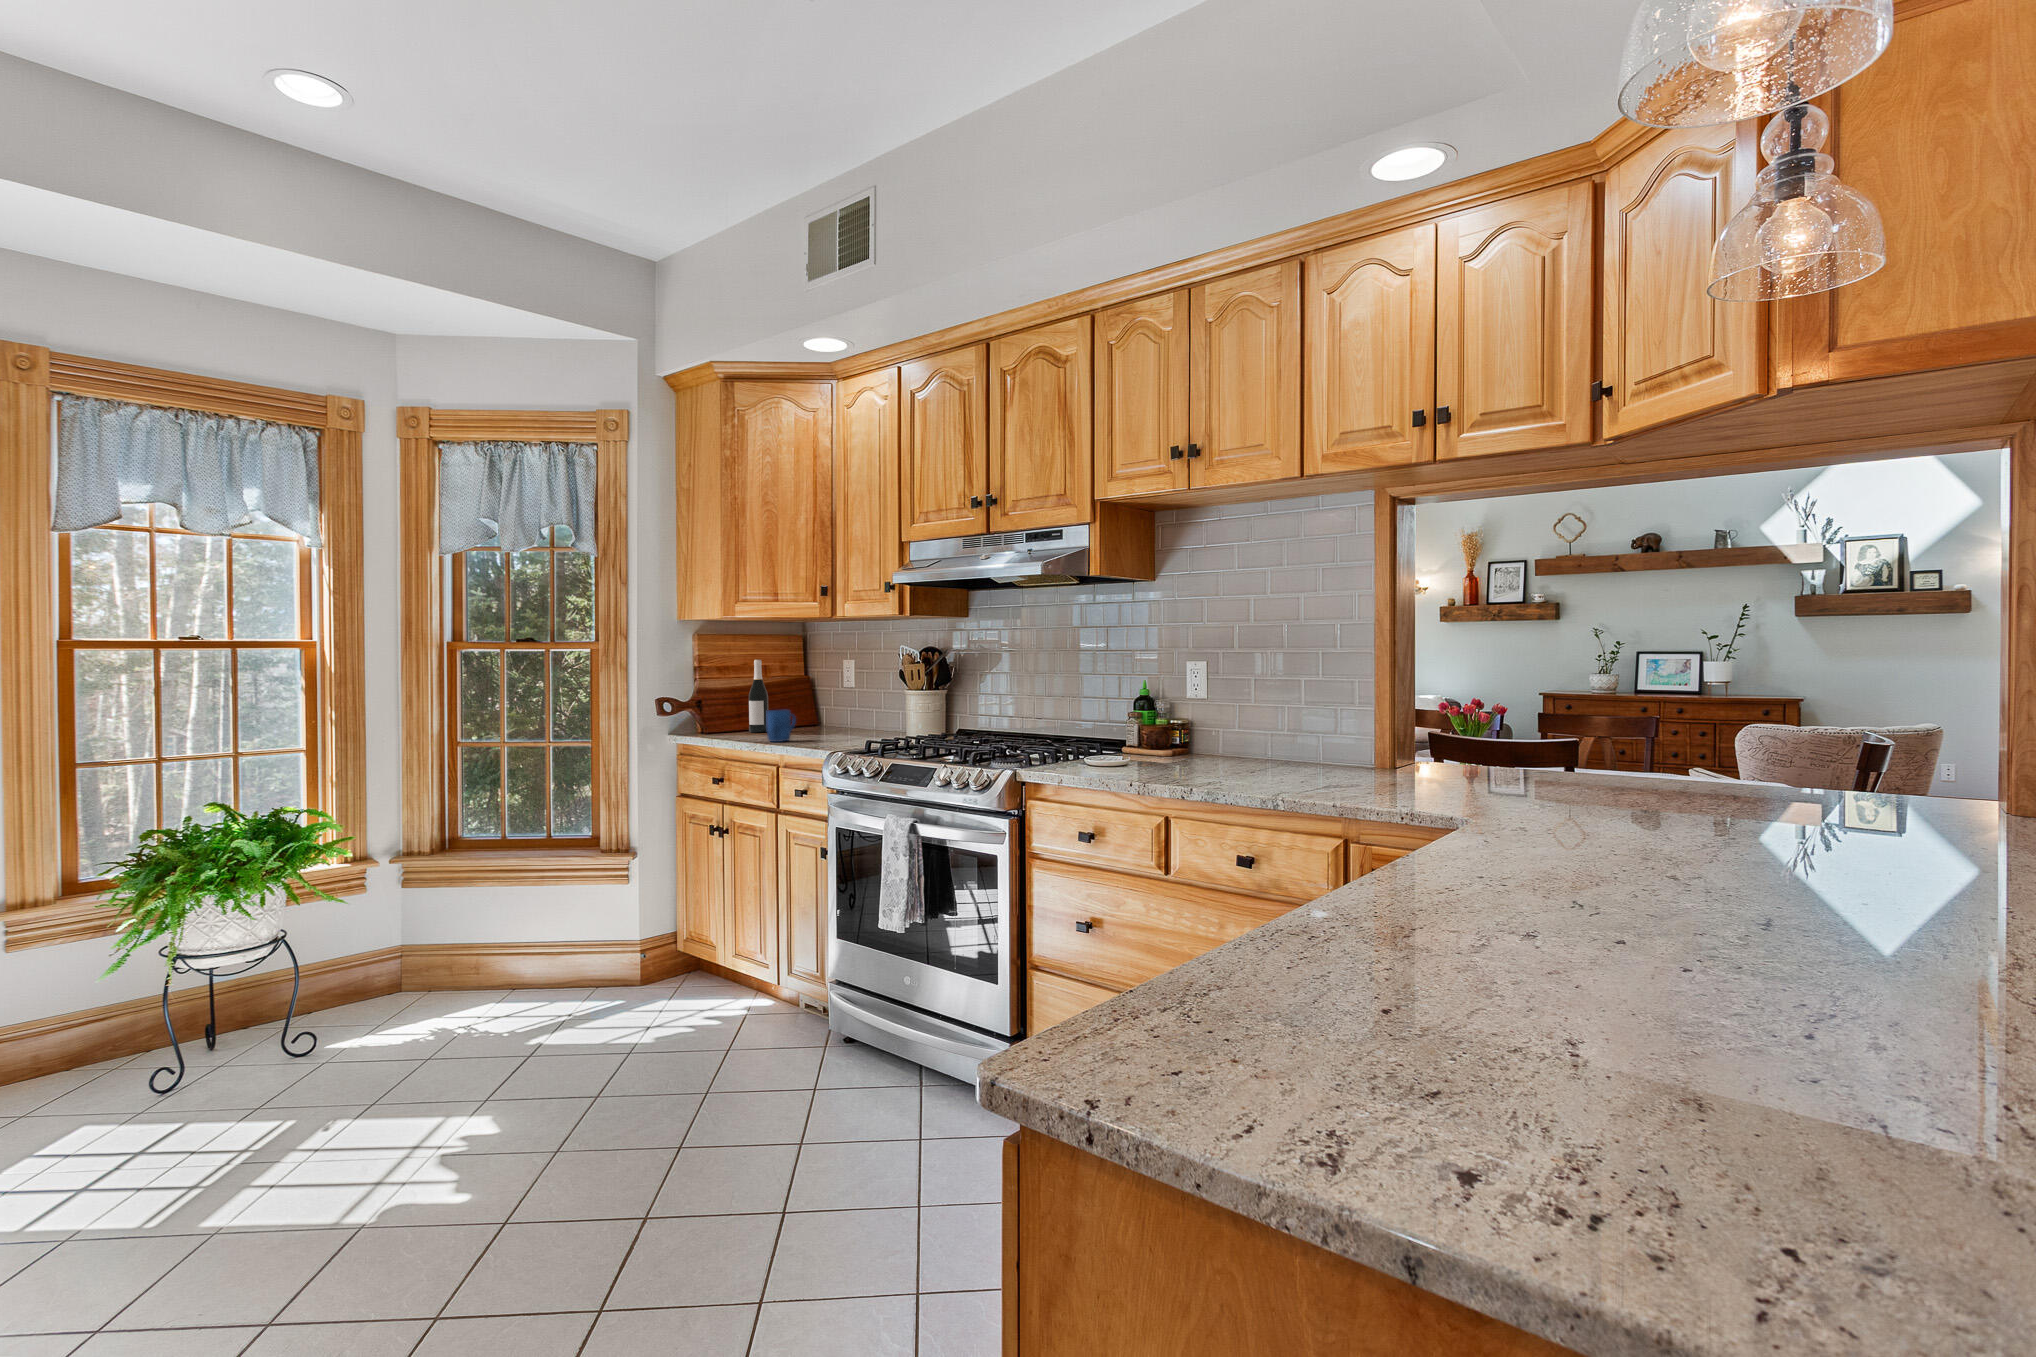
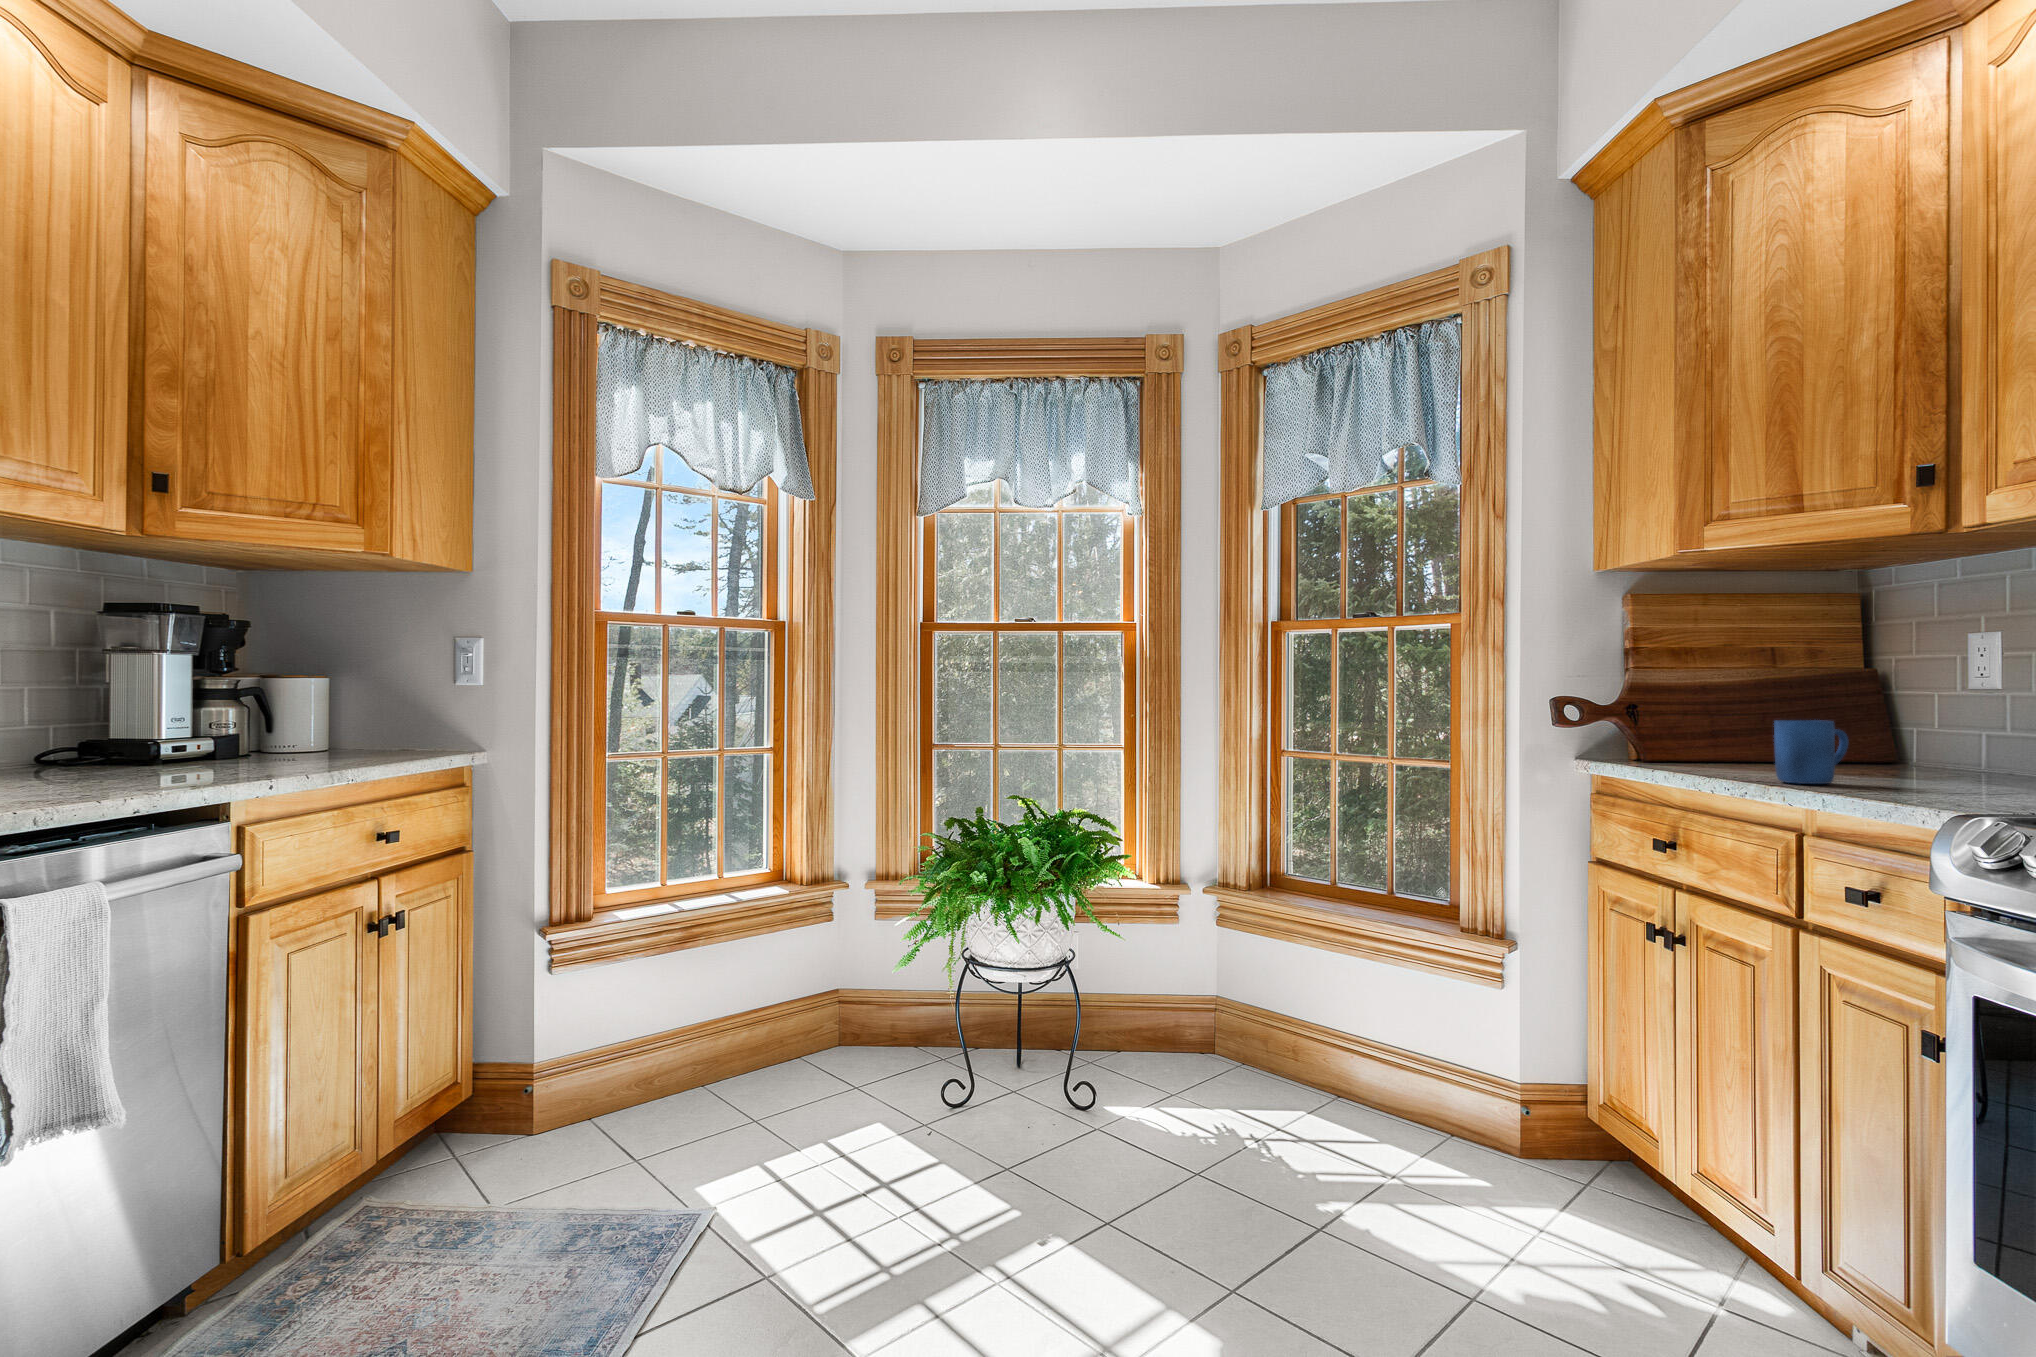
wine bottle: present [749,659,768,733] -> none [1732,630,1776,764]

